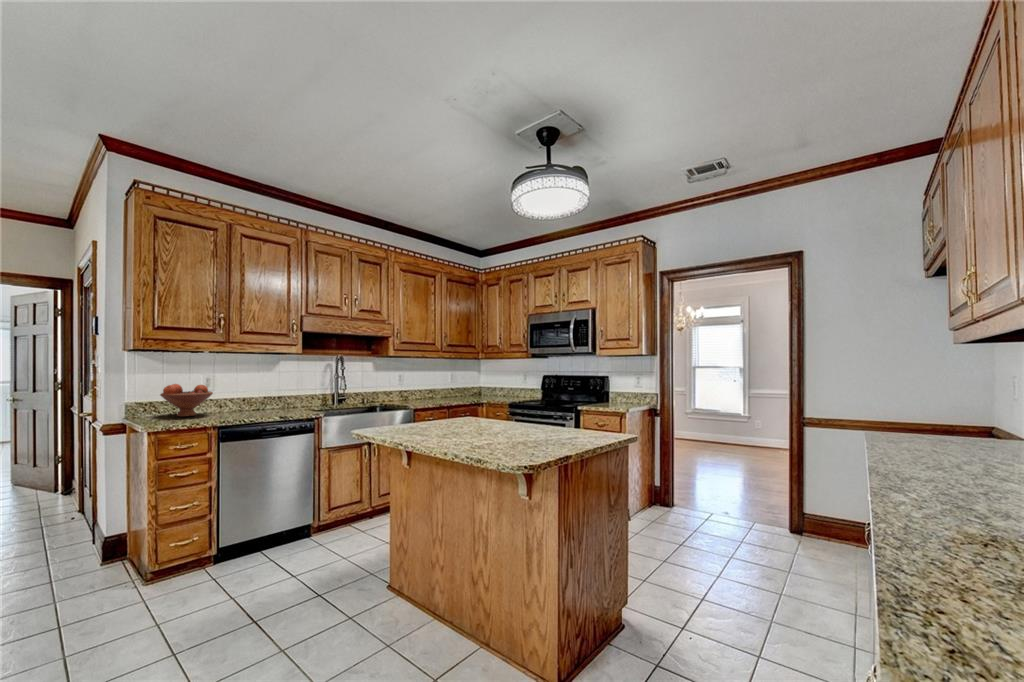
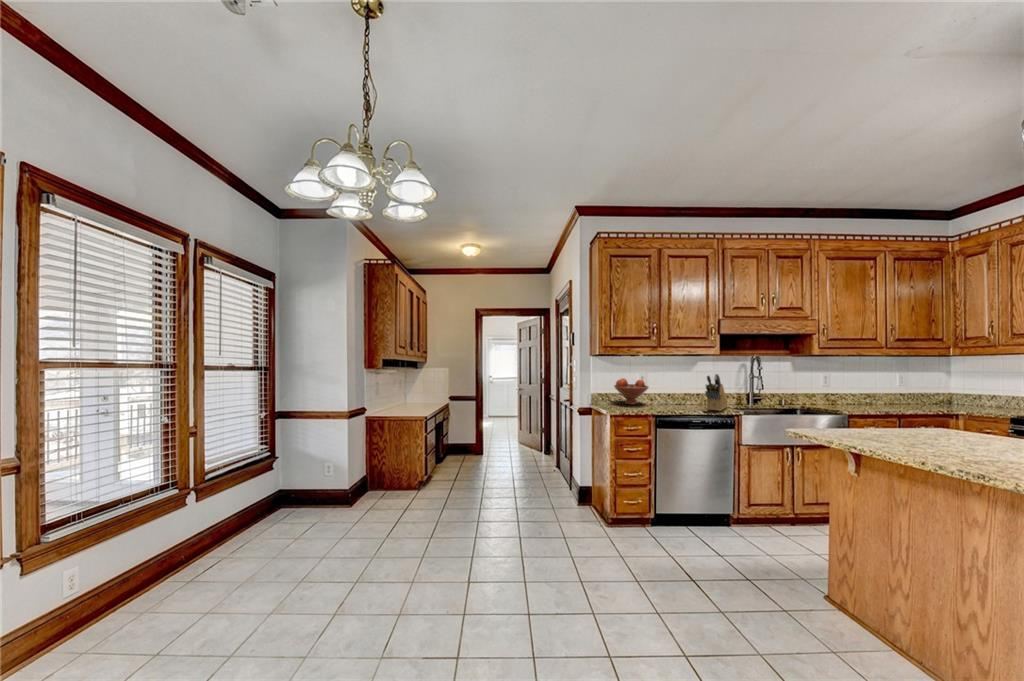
knife block: none [284,373,309,414] -> present [705,374,727,411]

